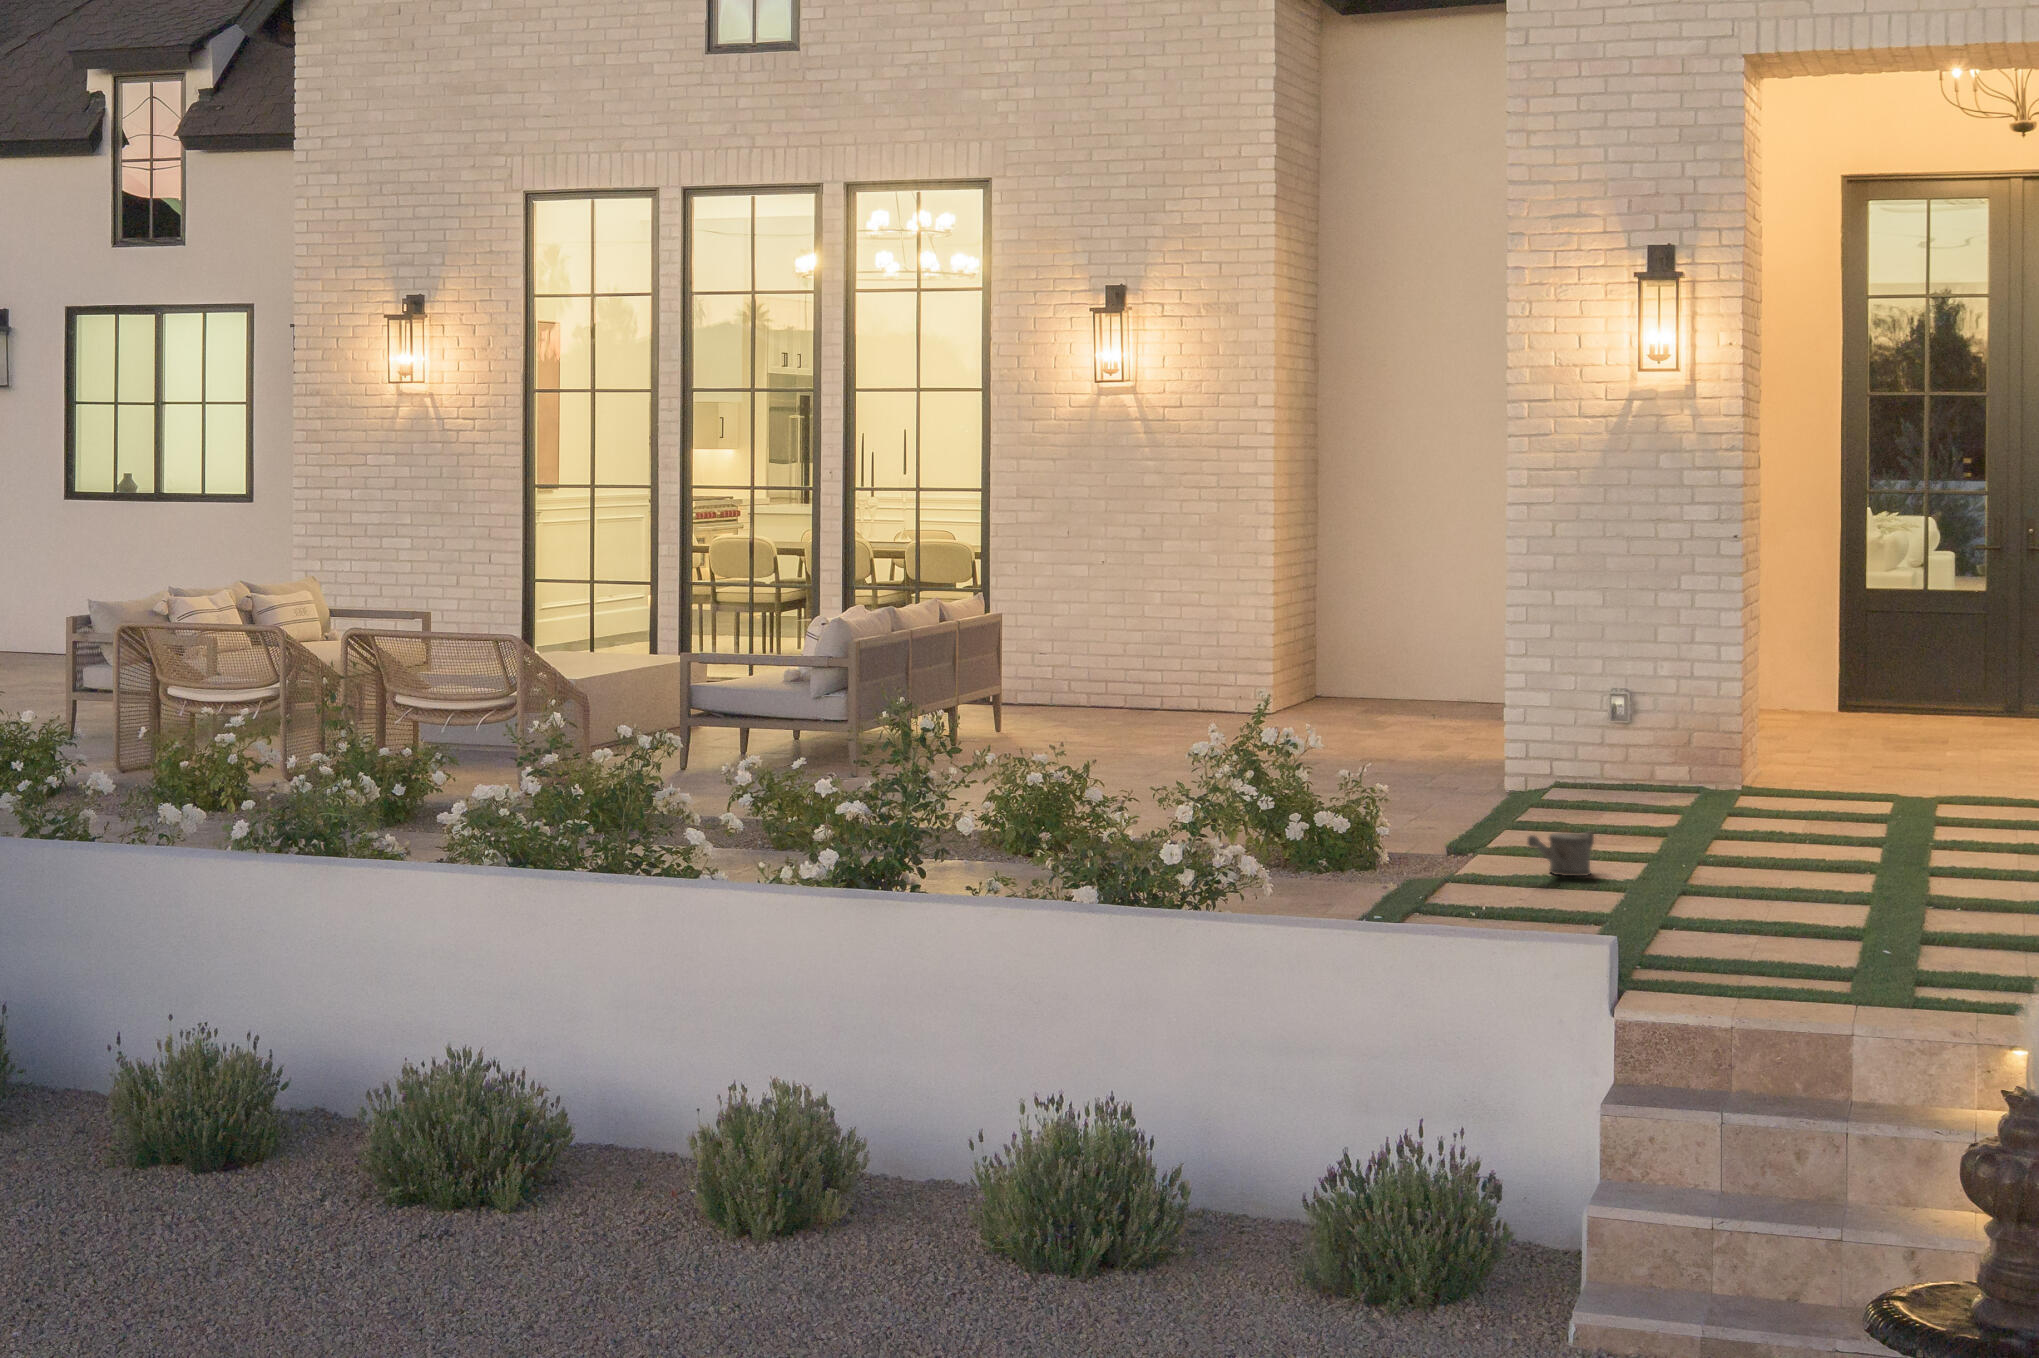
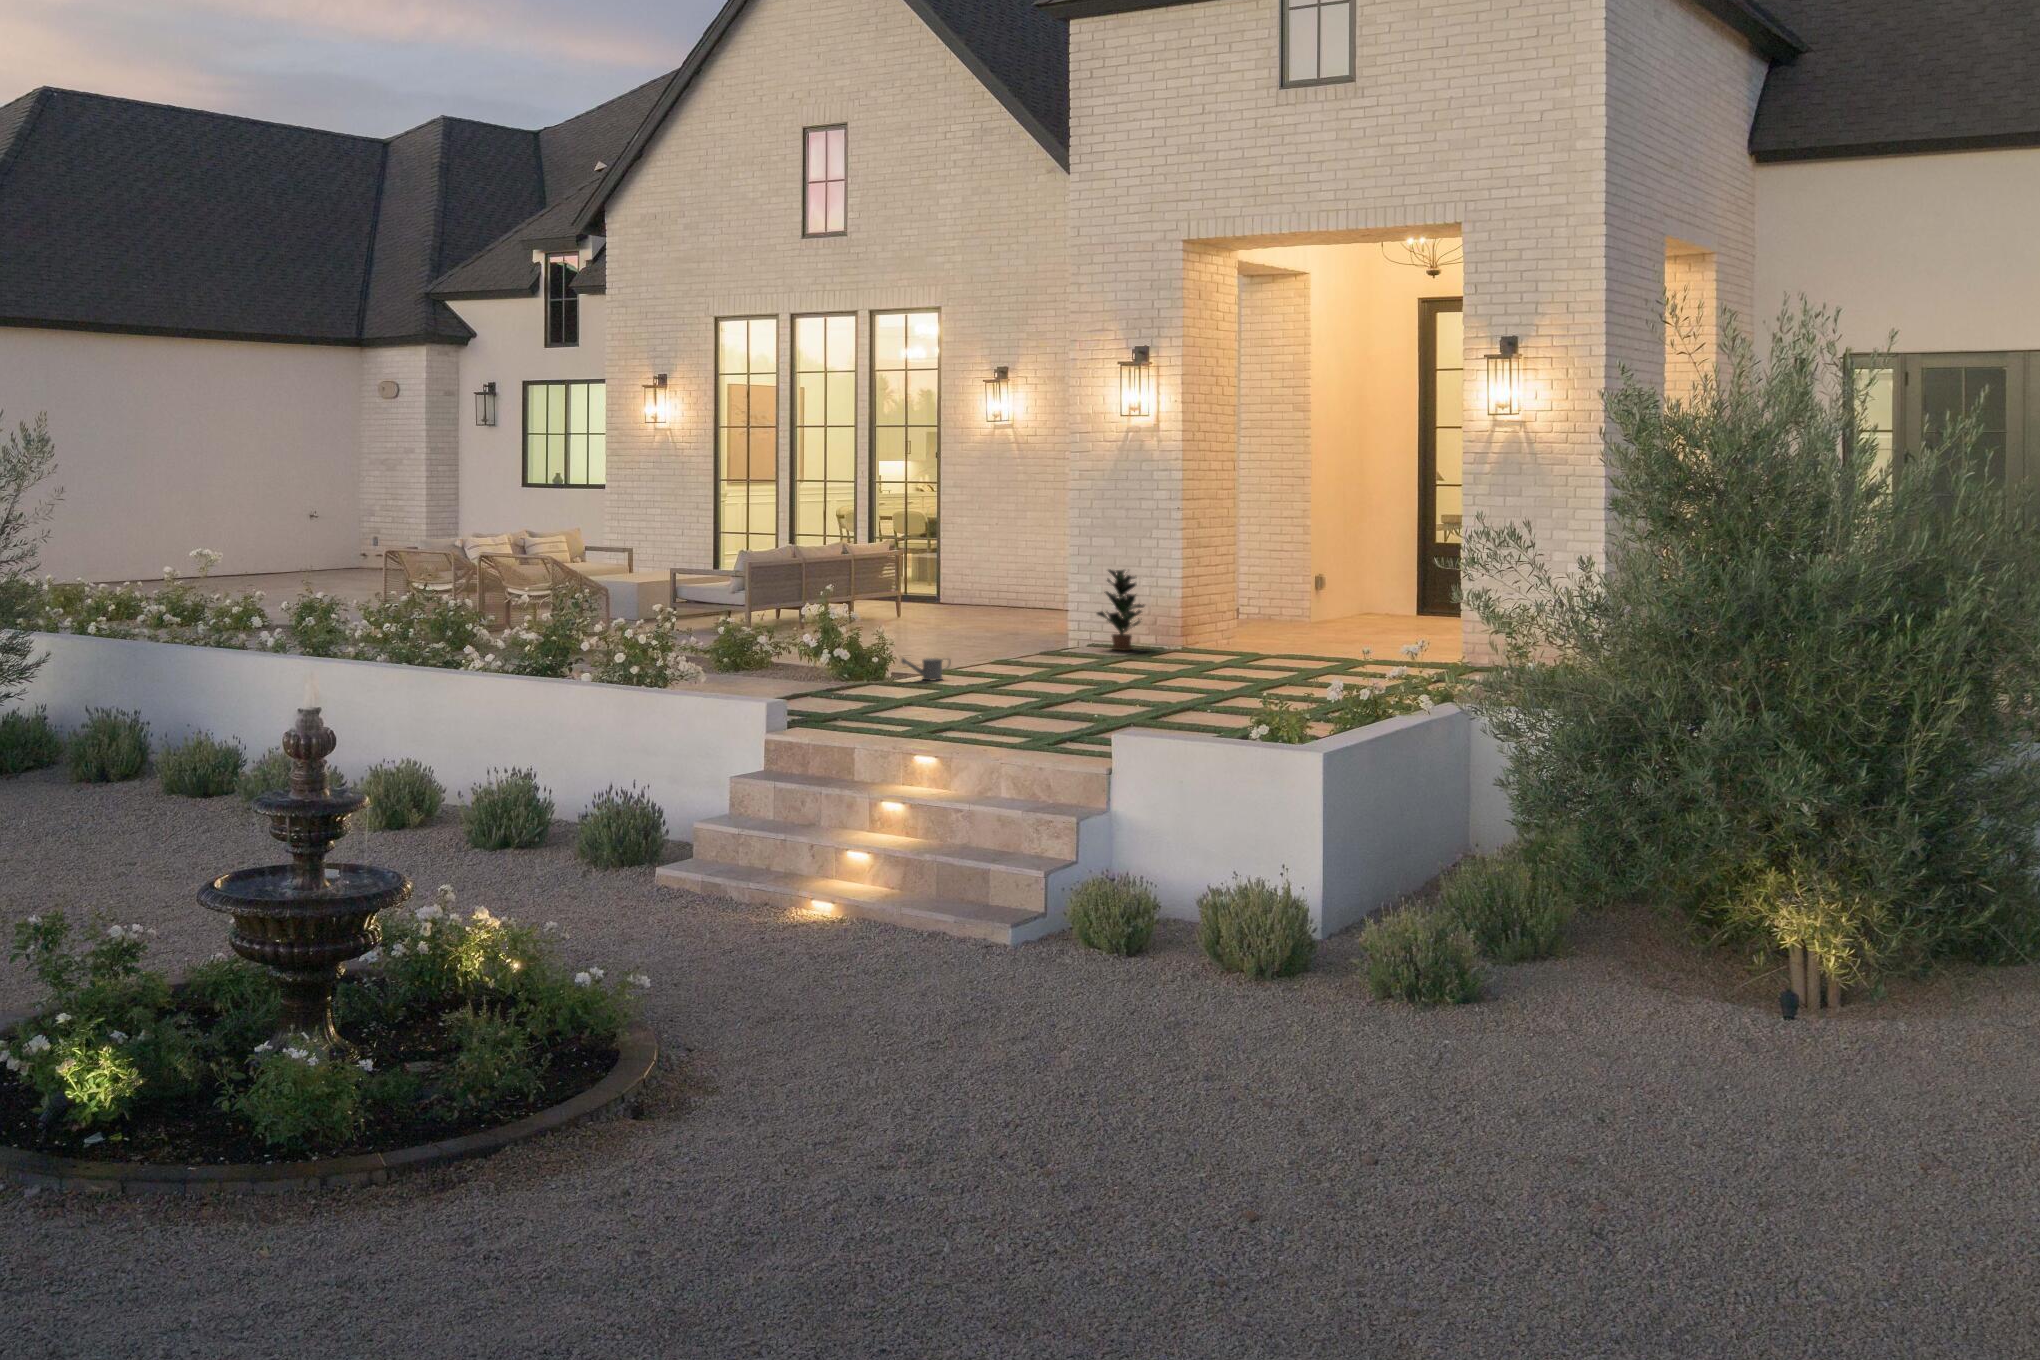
potted plant: none [1598,644,1696,791] -> present [1097,570,1144,651]

